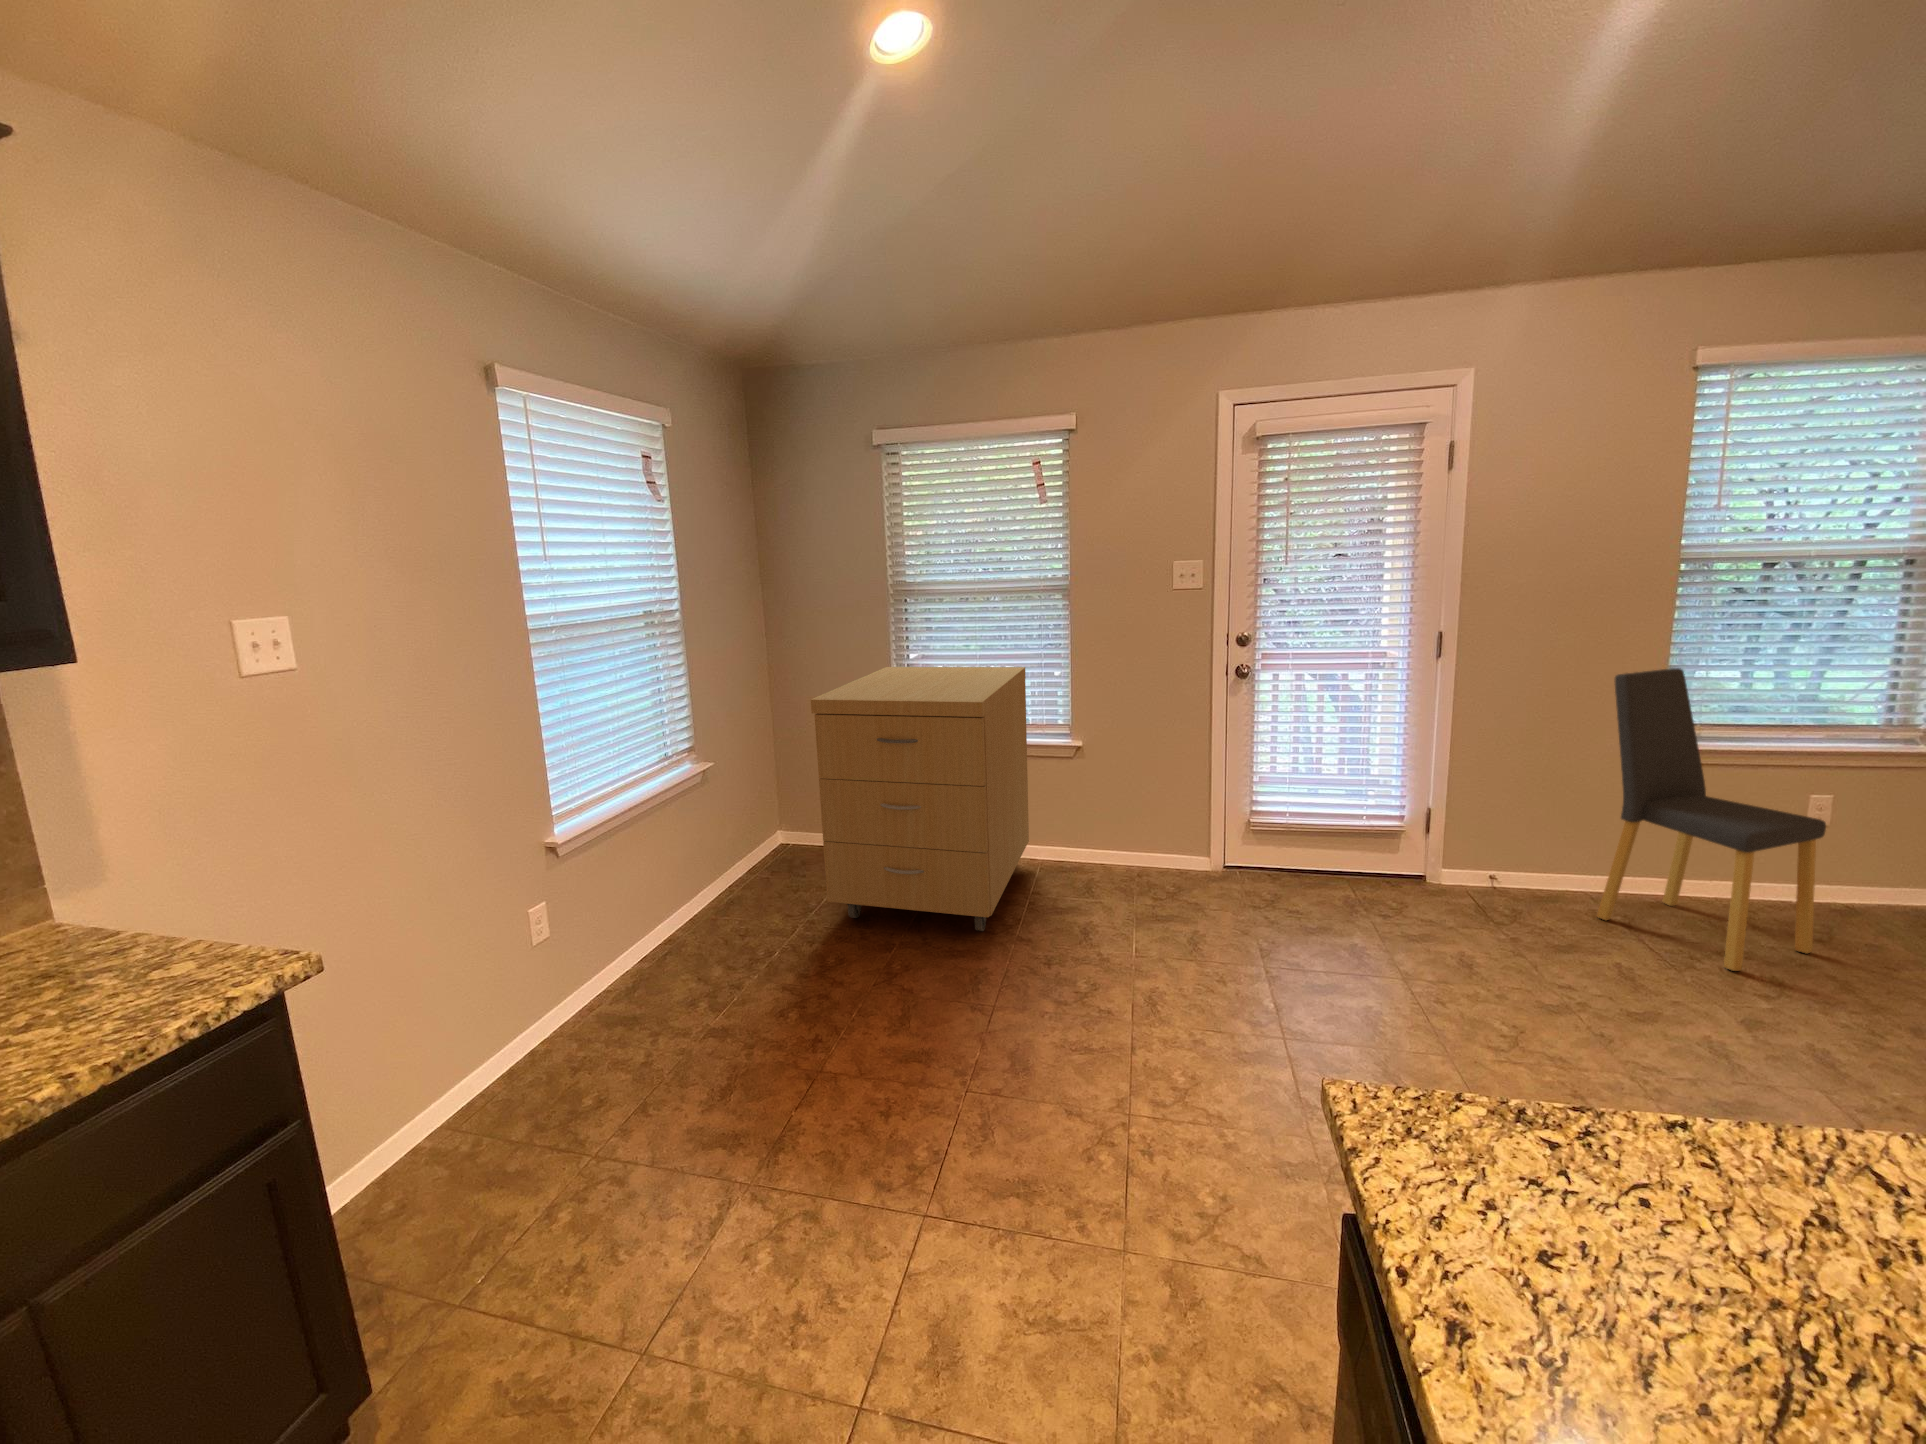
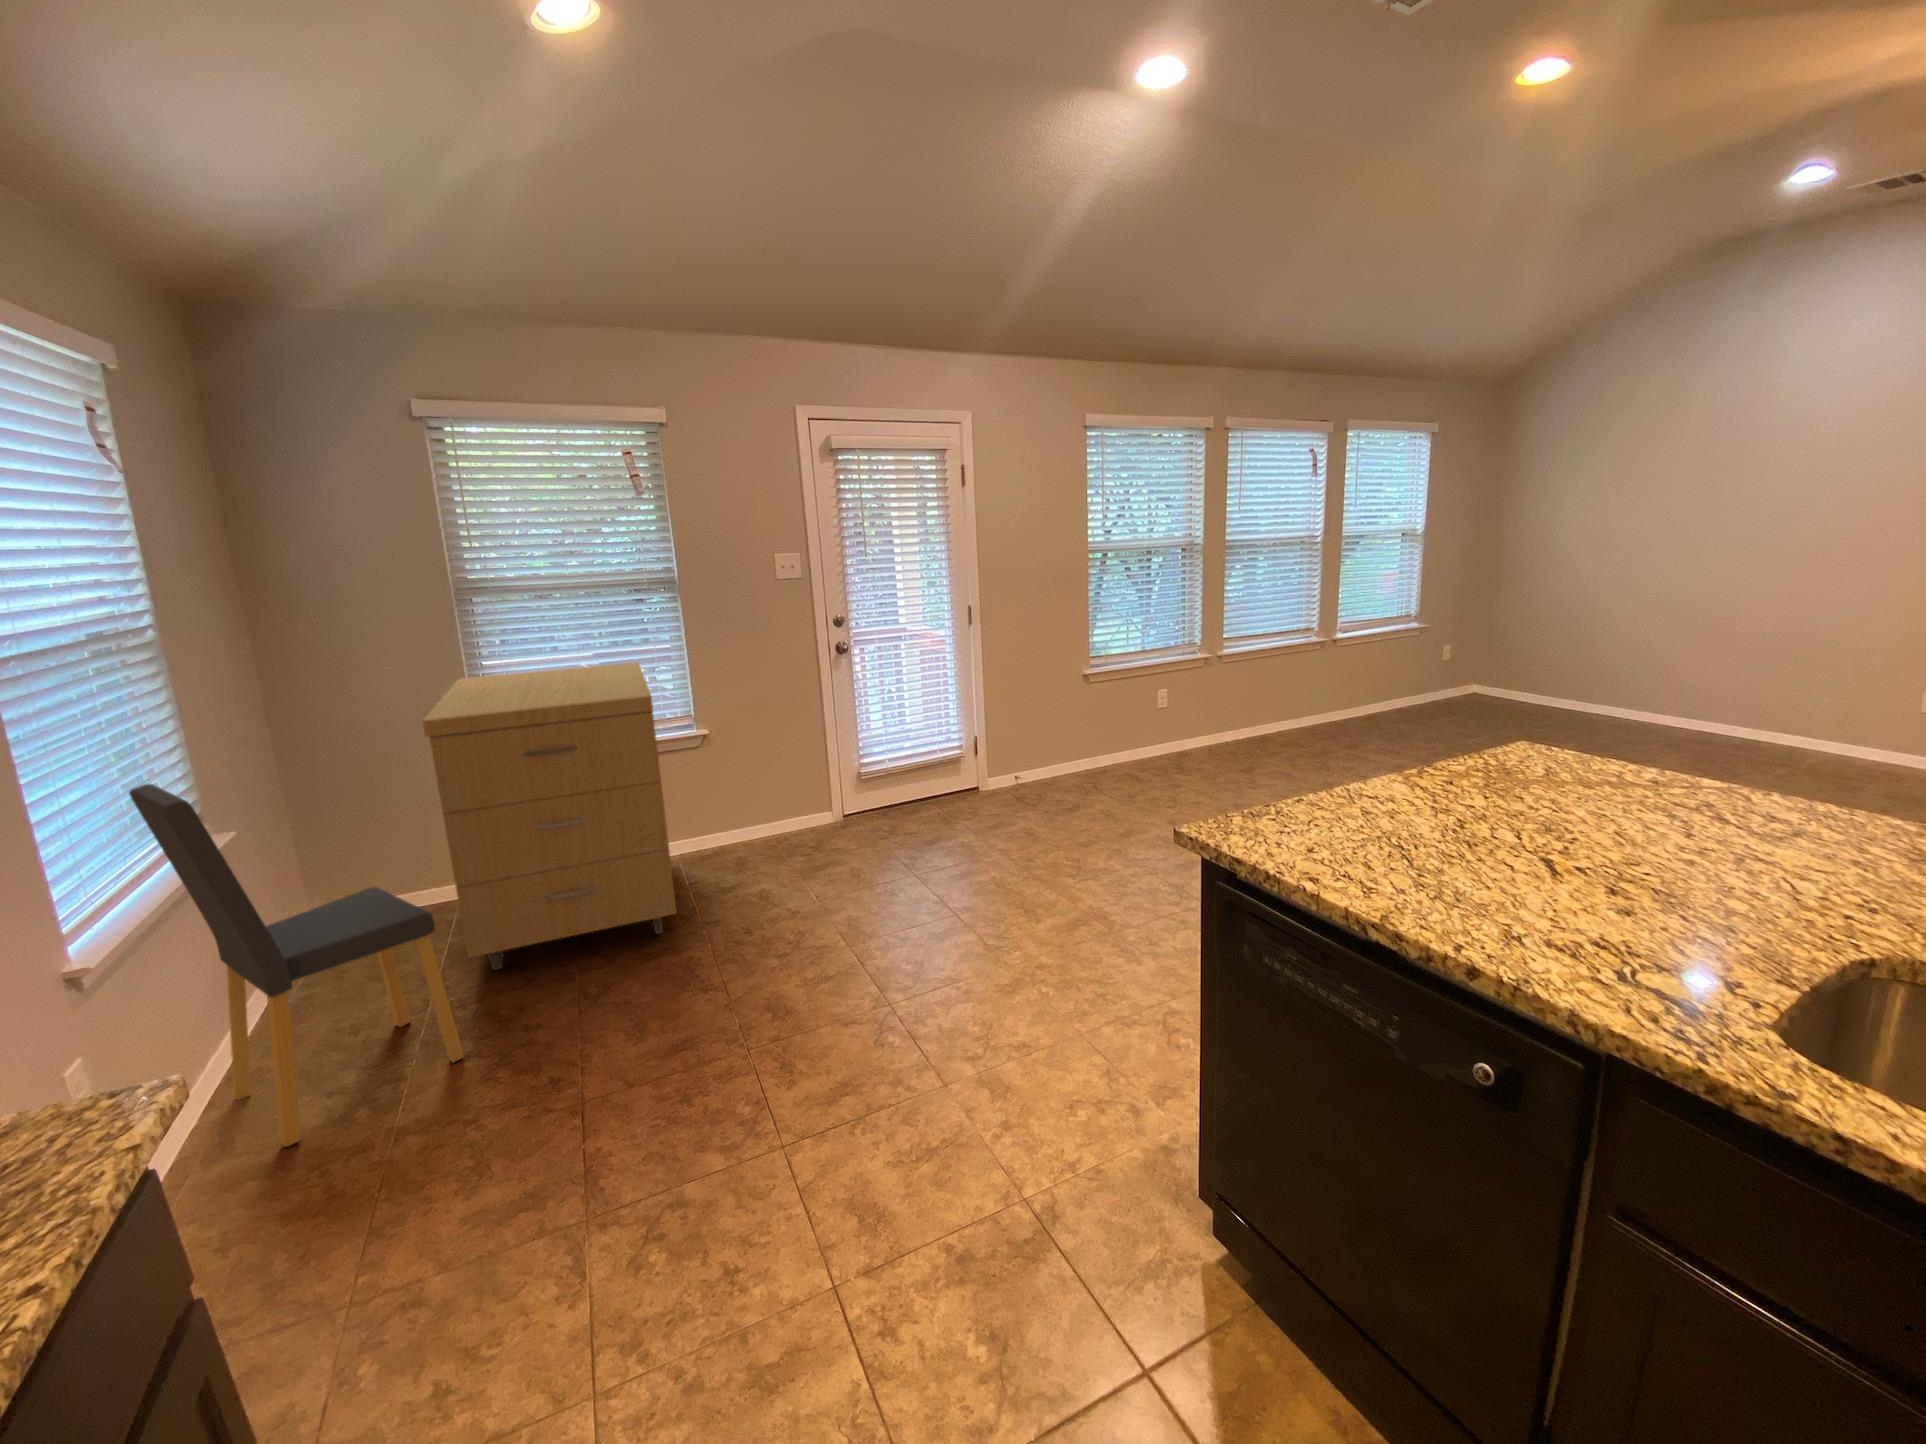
dining chair: present [1597,668,1826,971] -> present [129,784,464,1147]

